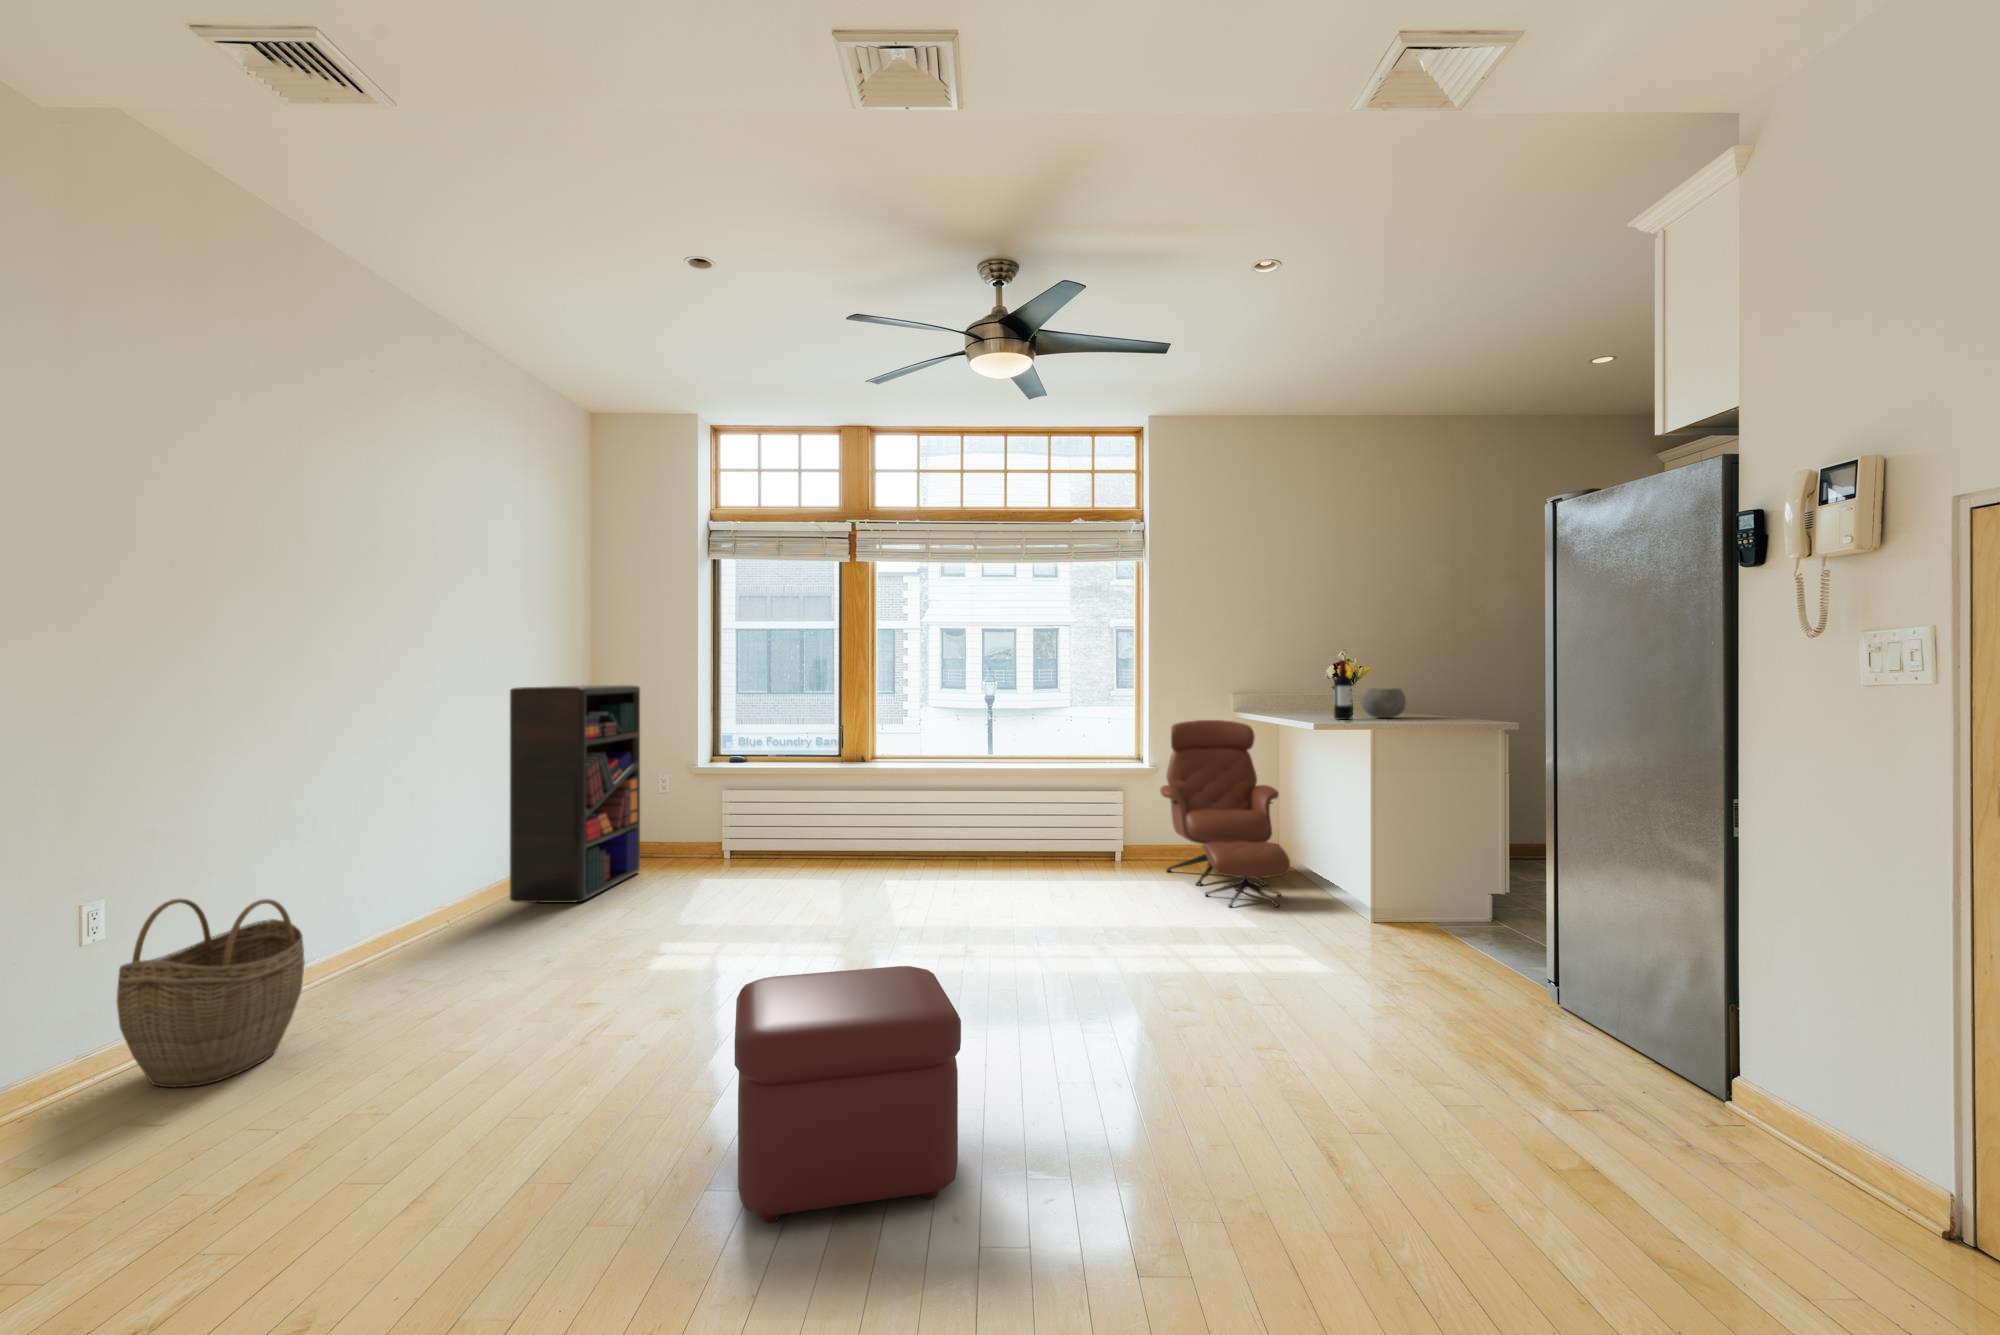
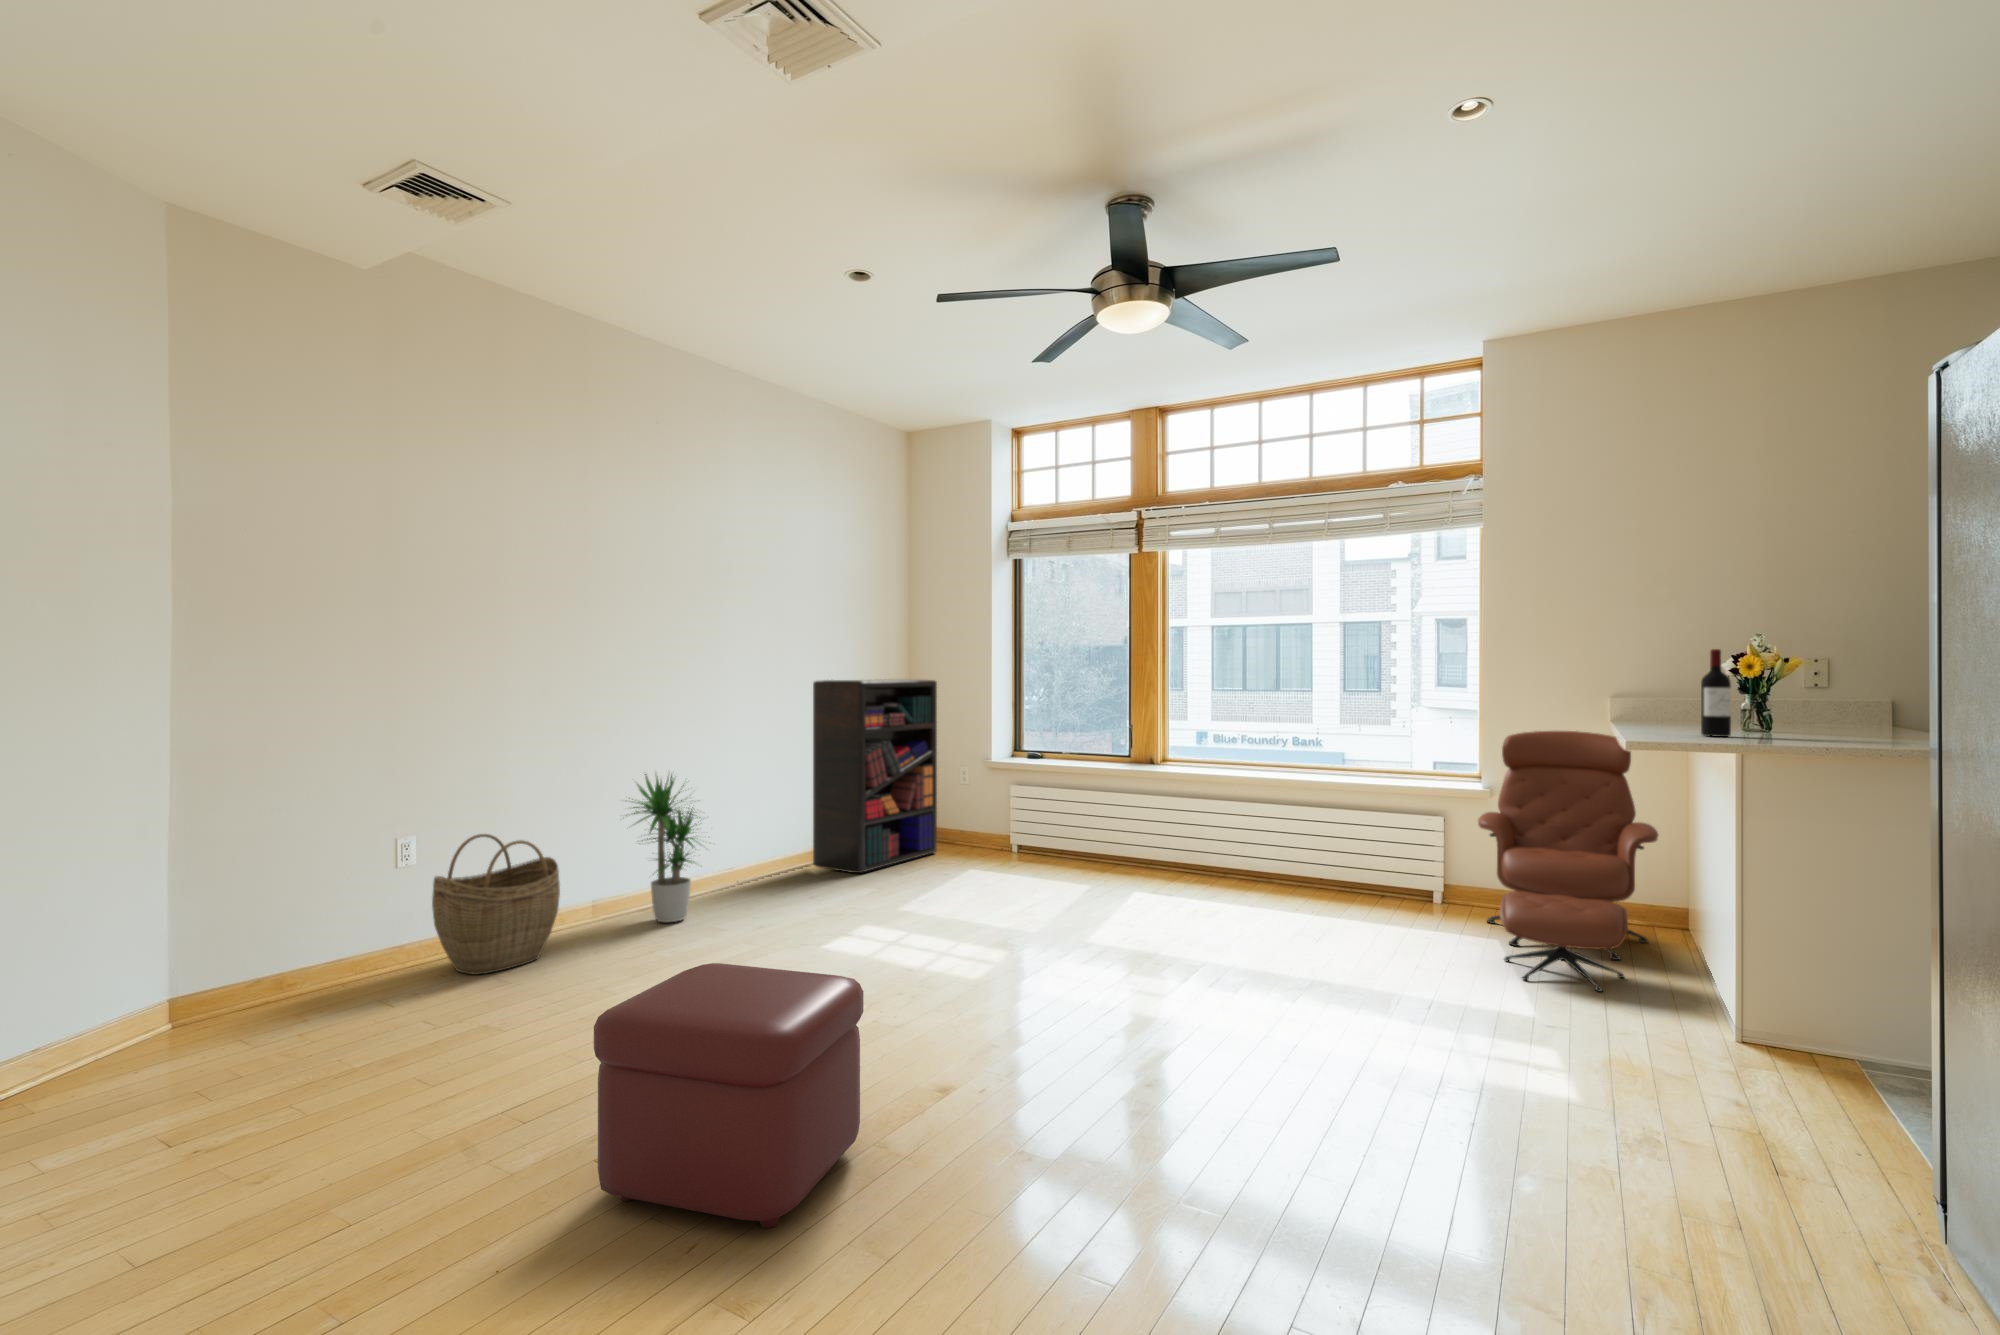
bowl: present [1361,688,1406,718] -> none [1759,692,1842,736]
potted plant: none [328,797,460,985] -> present [632,774,697,922]

